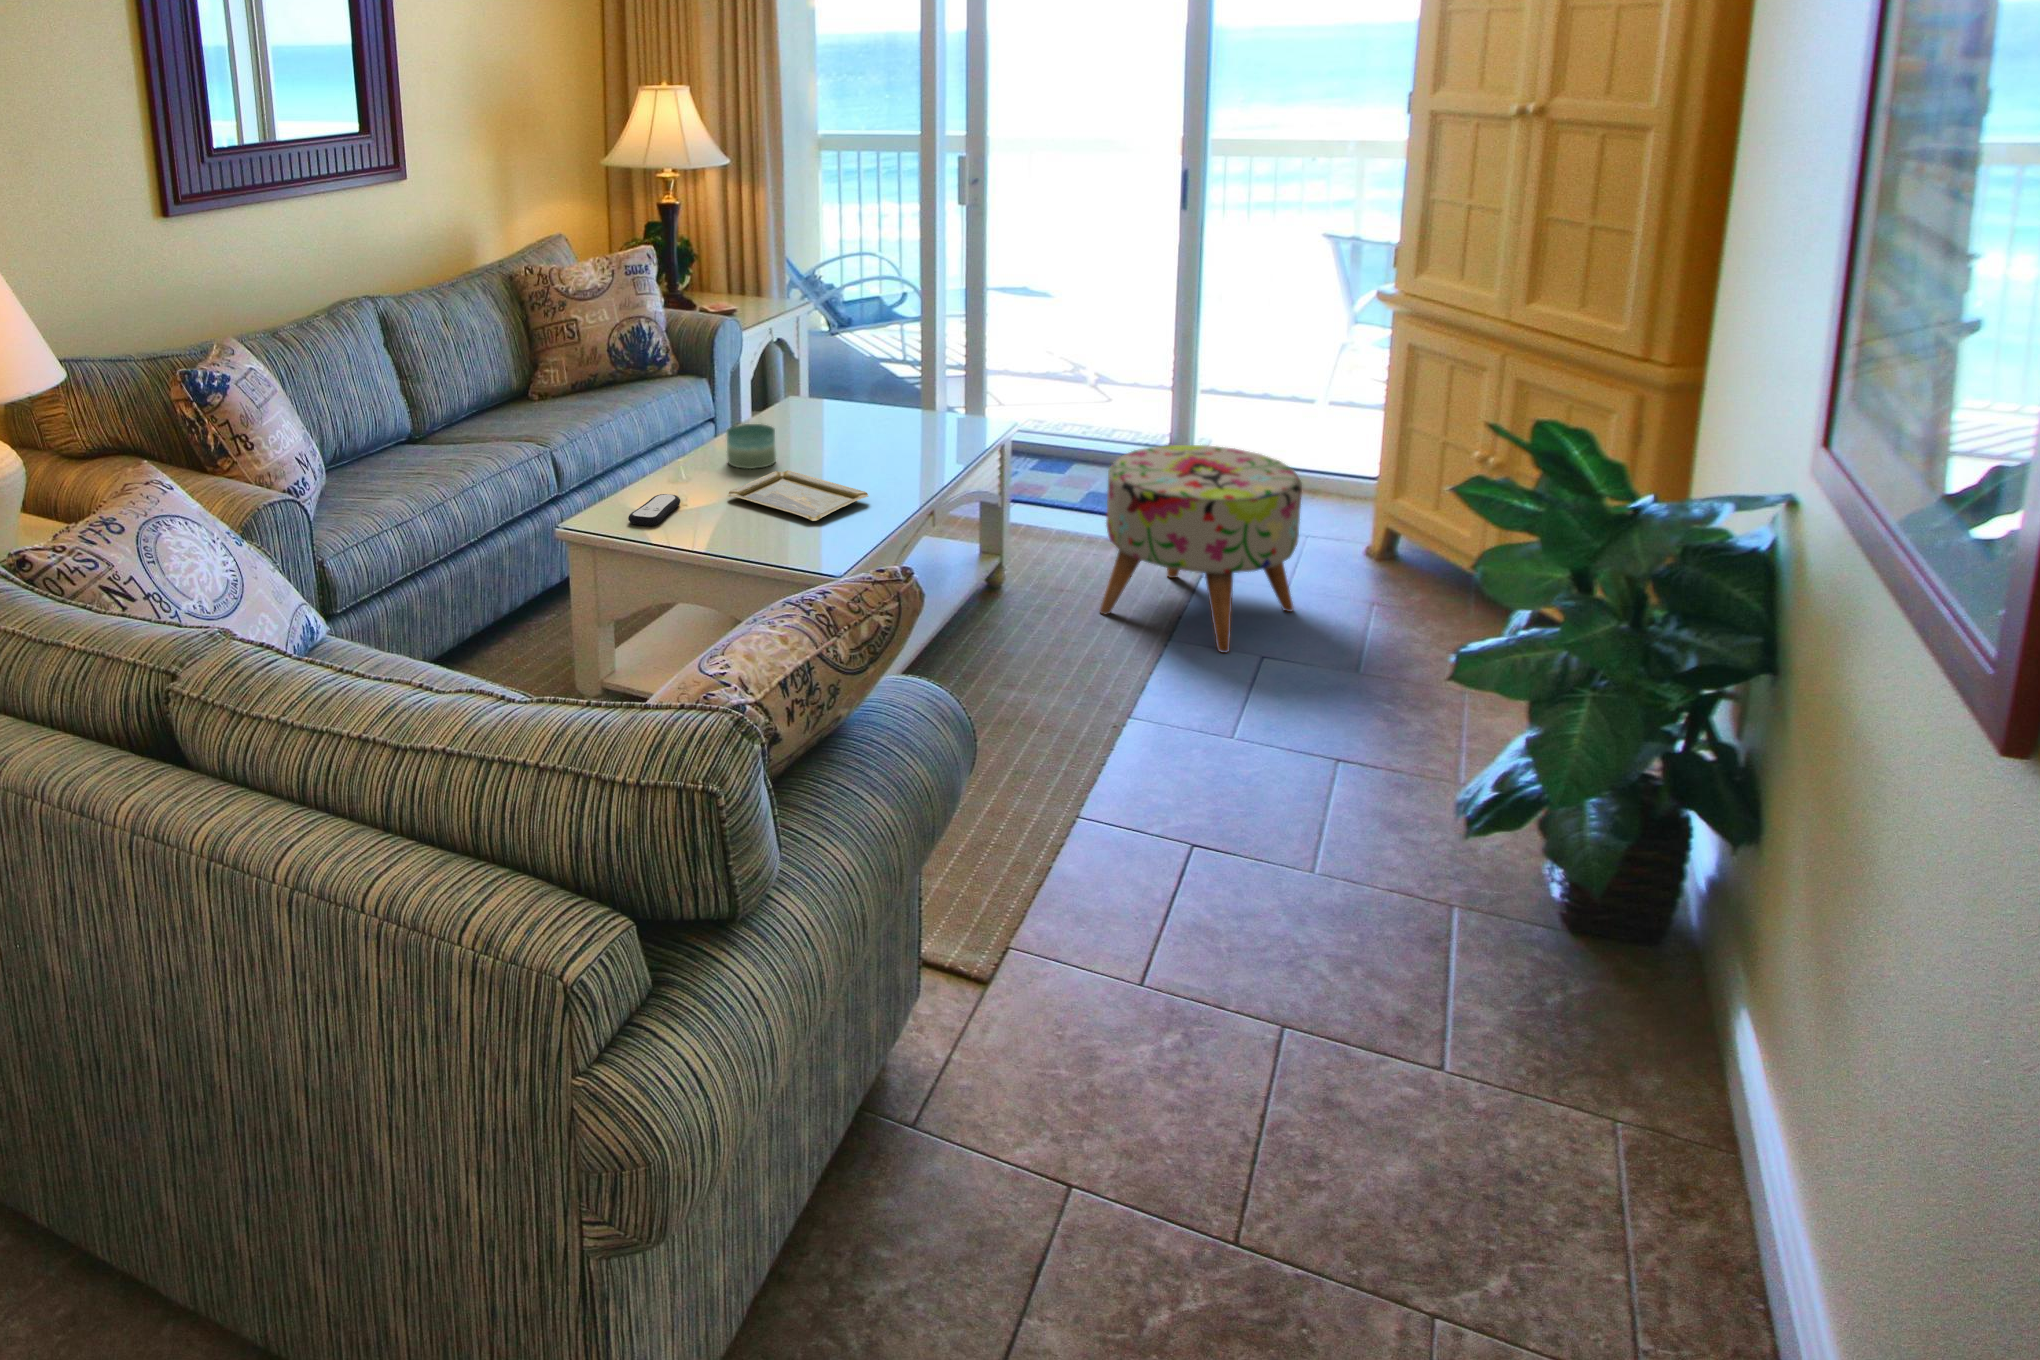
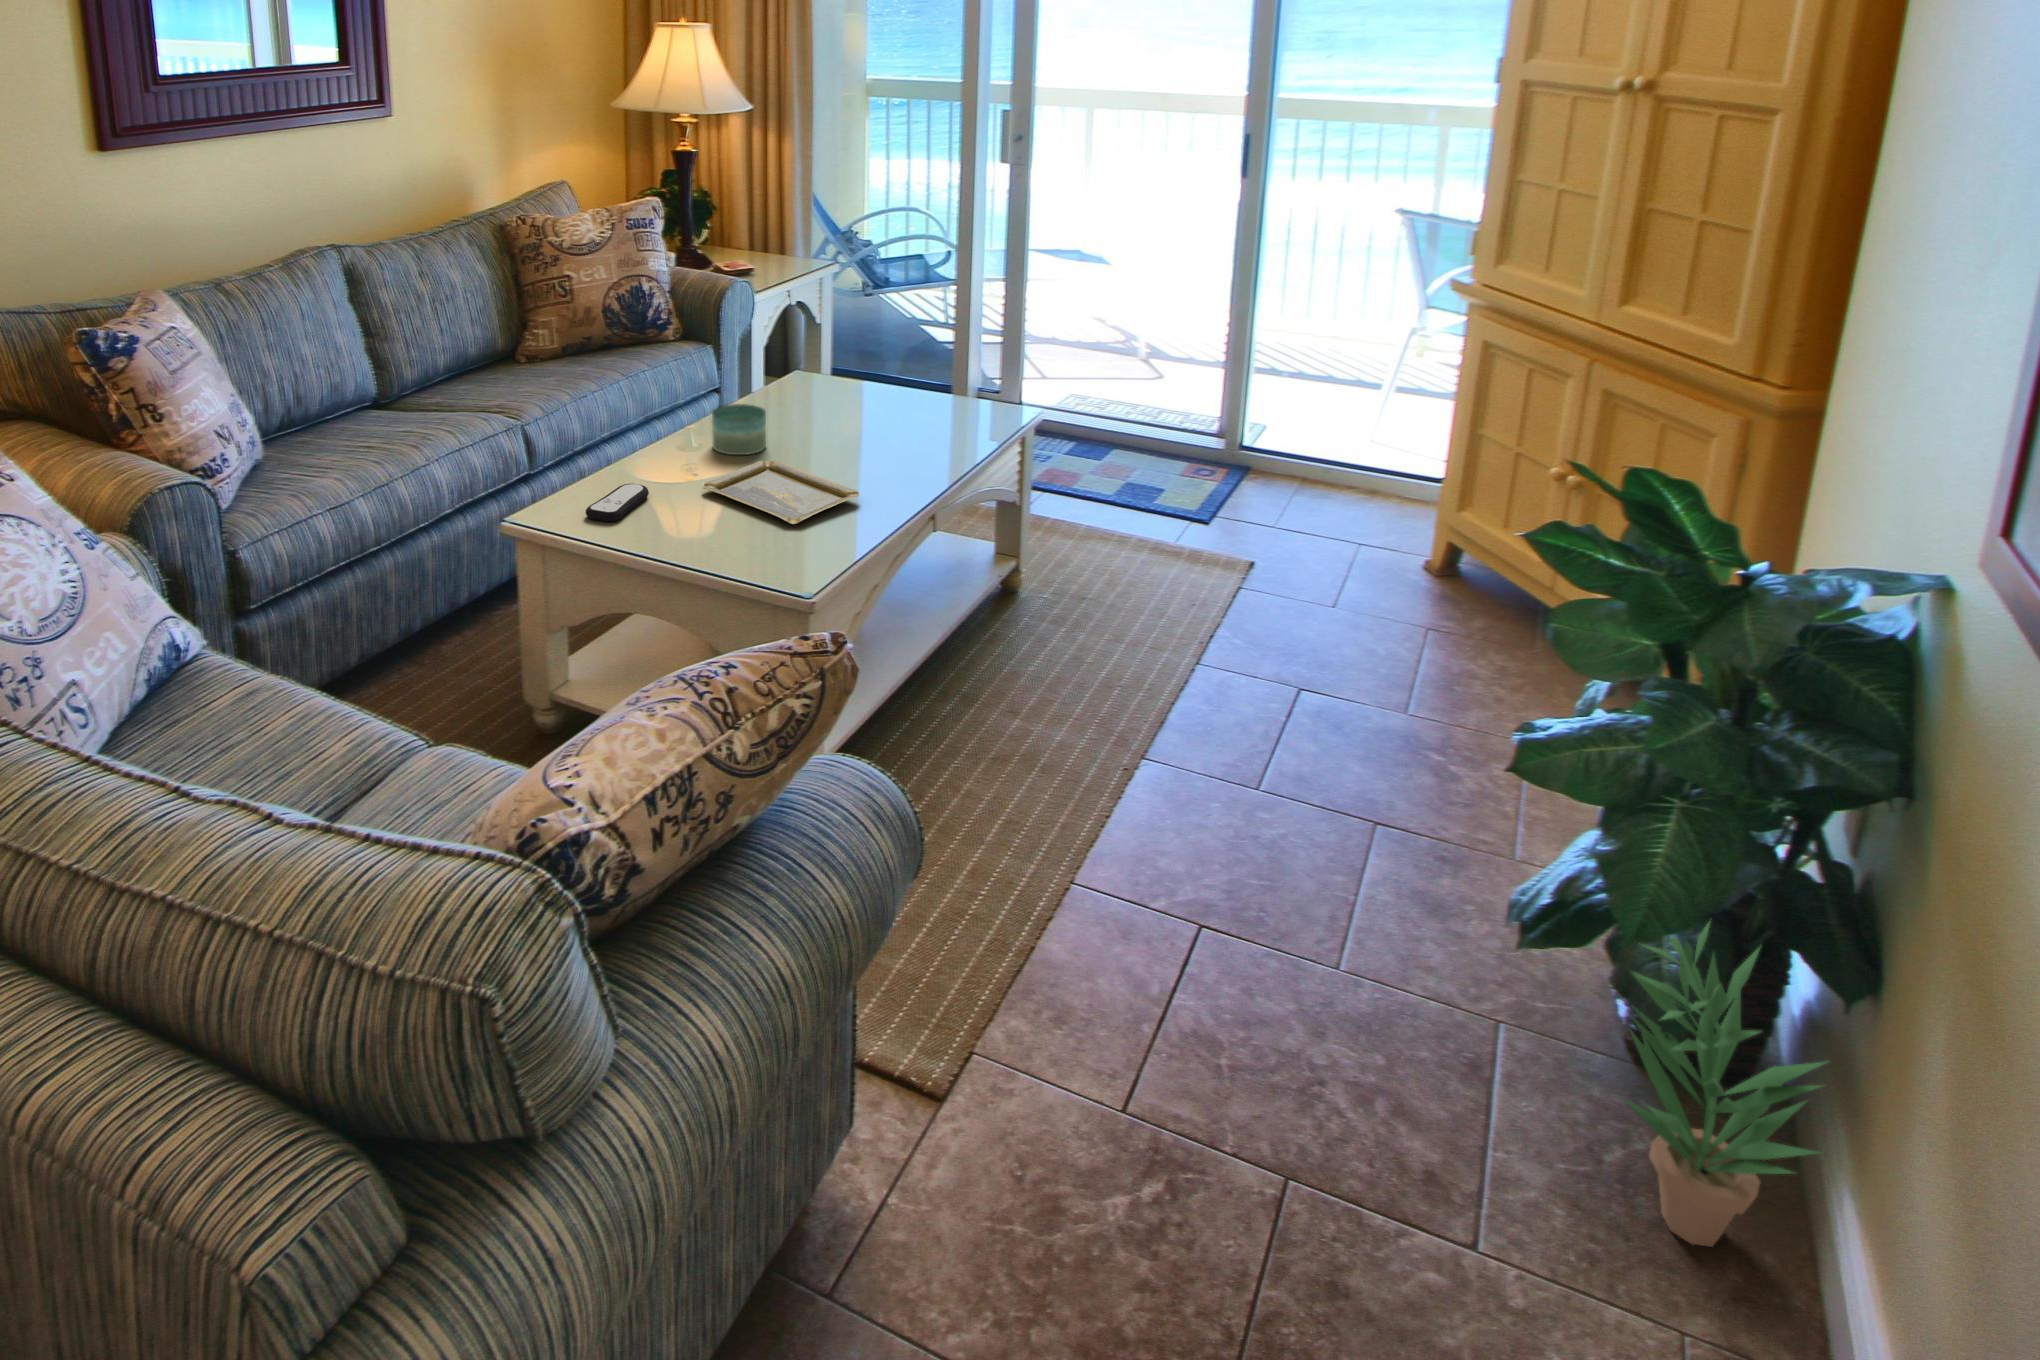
ottoman: present [1100,445,1302,653] -> none [1122,442,1353,680]
potted plant: none [1552,785,1719,1059] -> present [1626,922,1826,1247]

